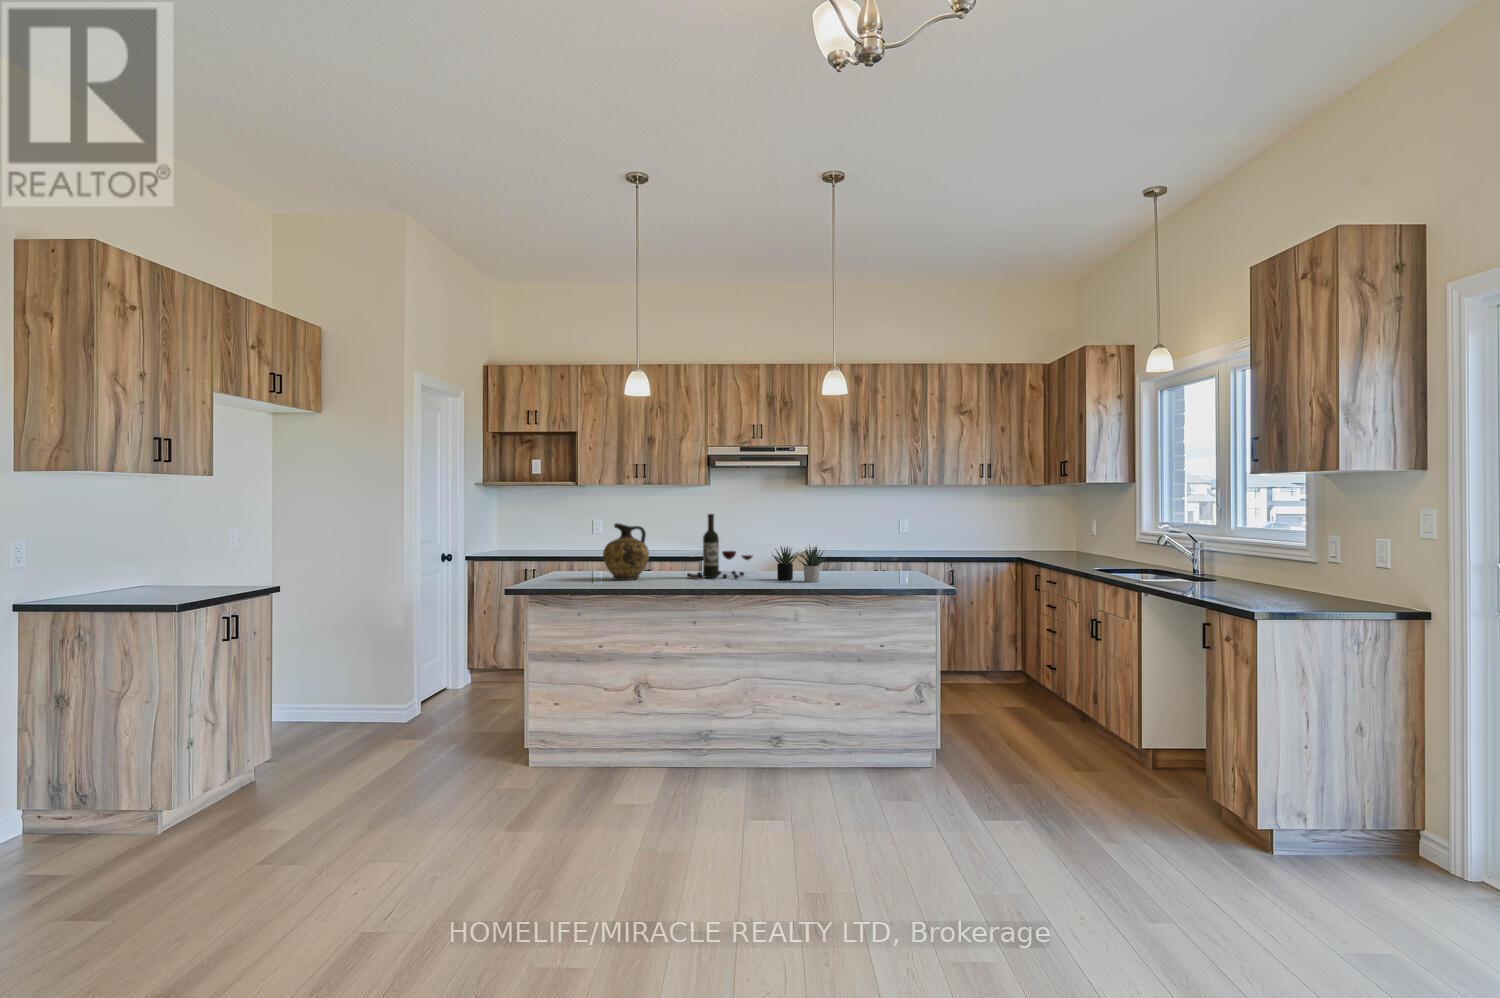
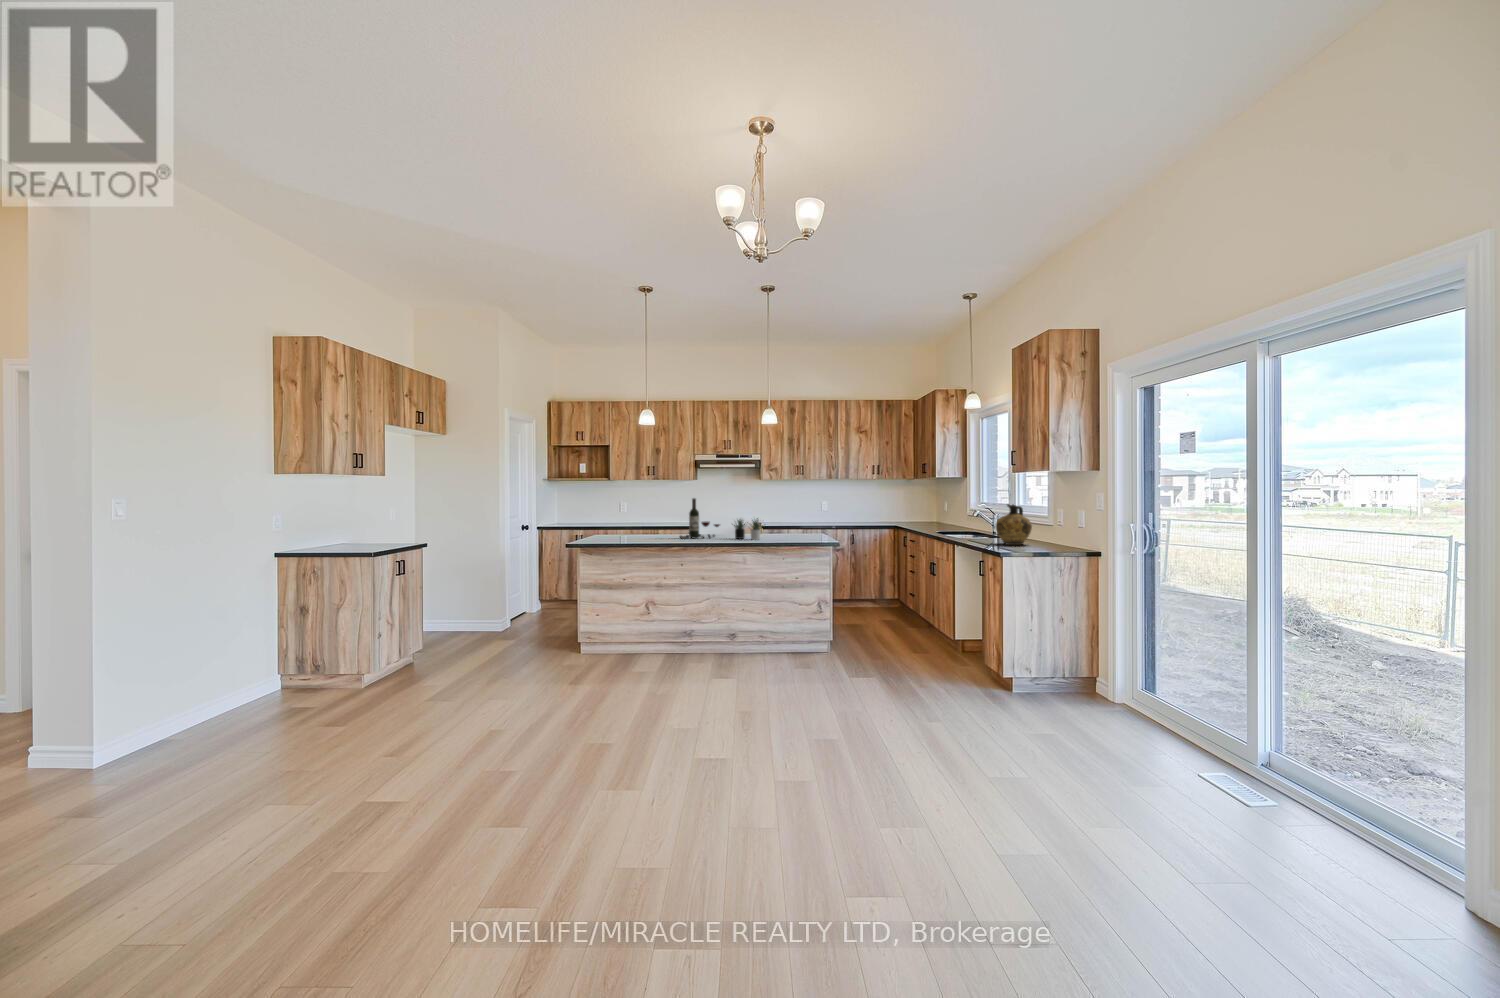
ceramic jug: present [603,523,649,580] -> present [996,504,1032,545]

